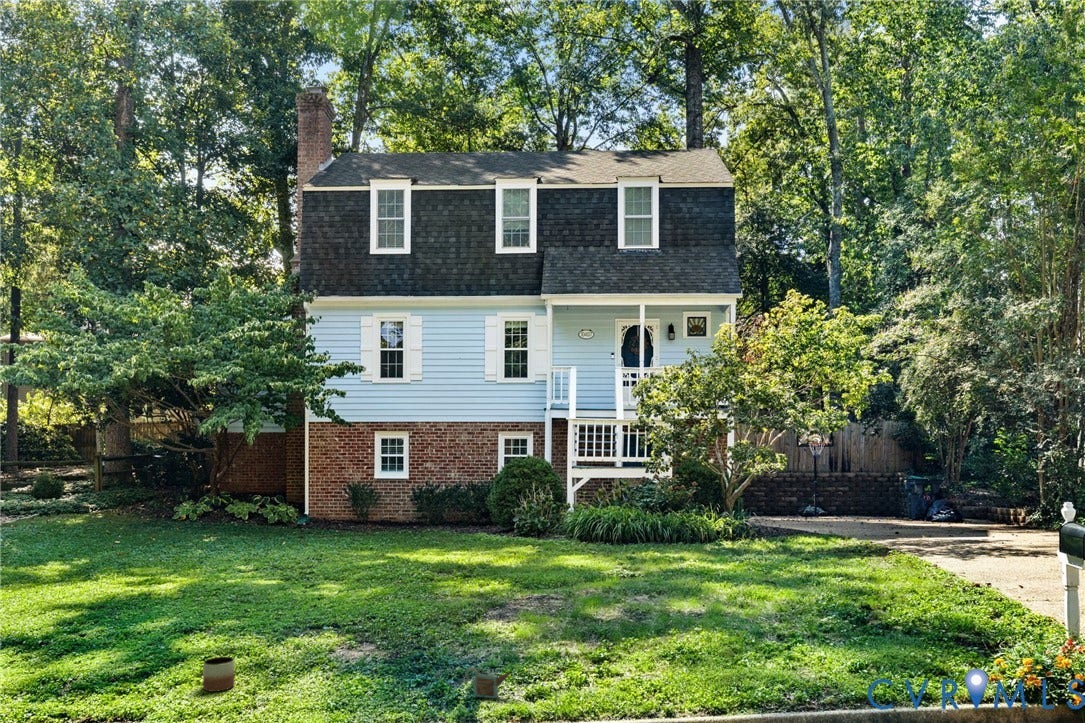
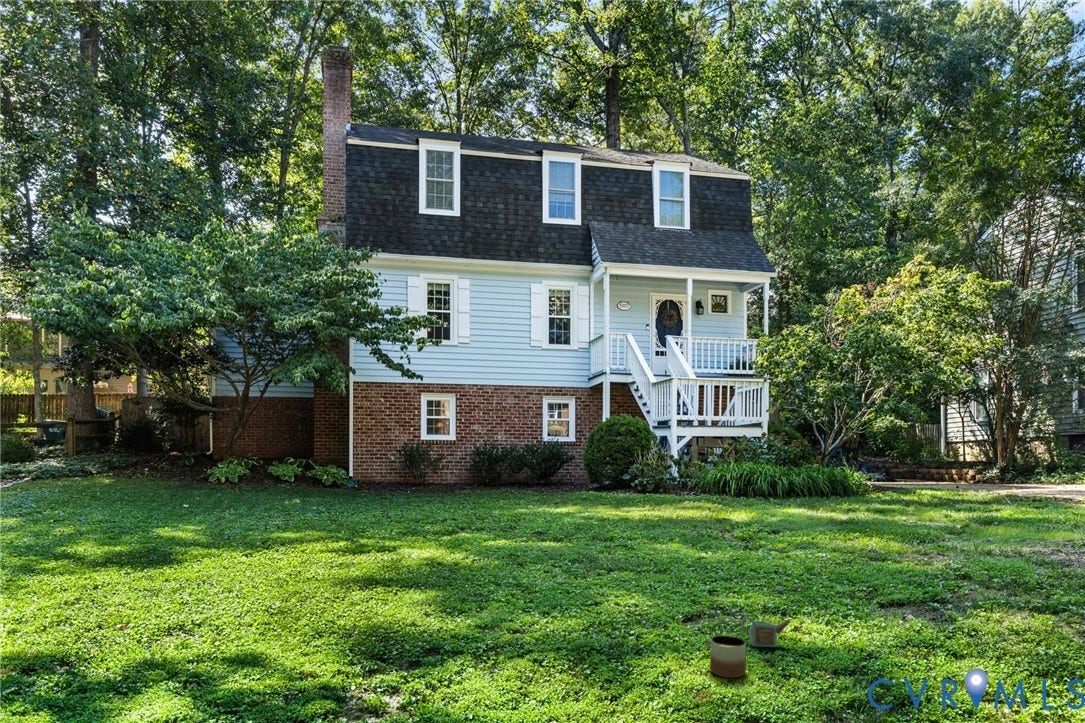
watering can: present [465,668,510,698] -> present [741,617,791,647]

